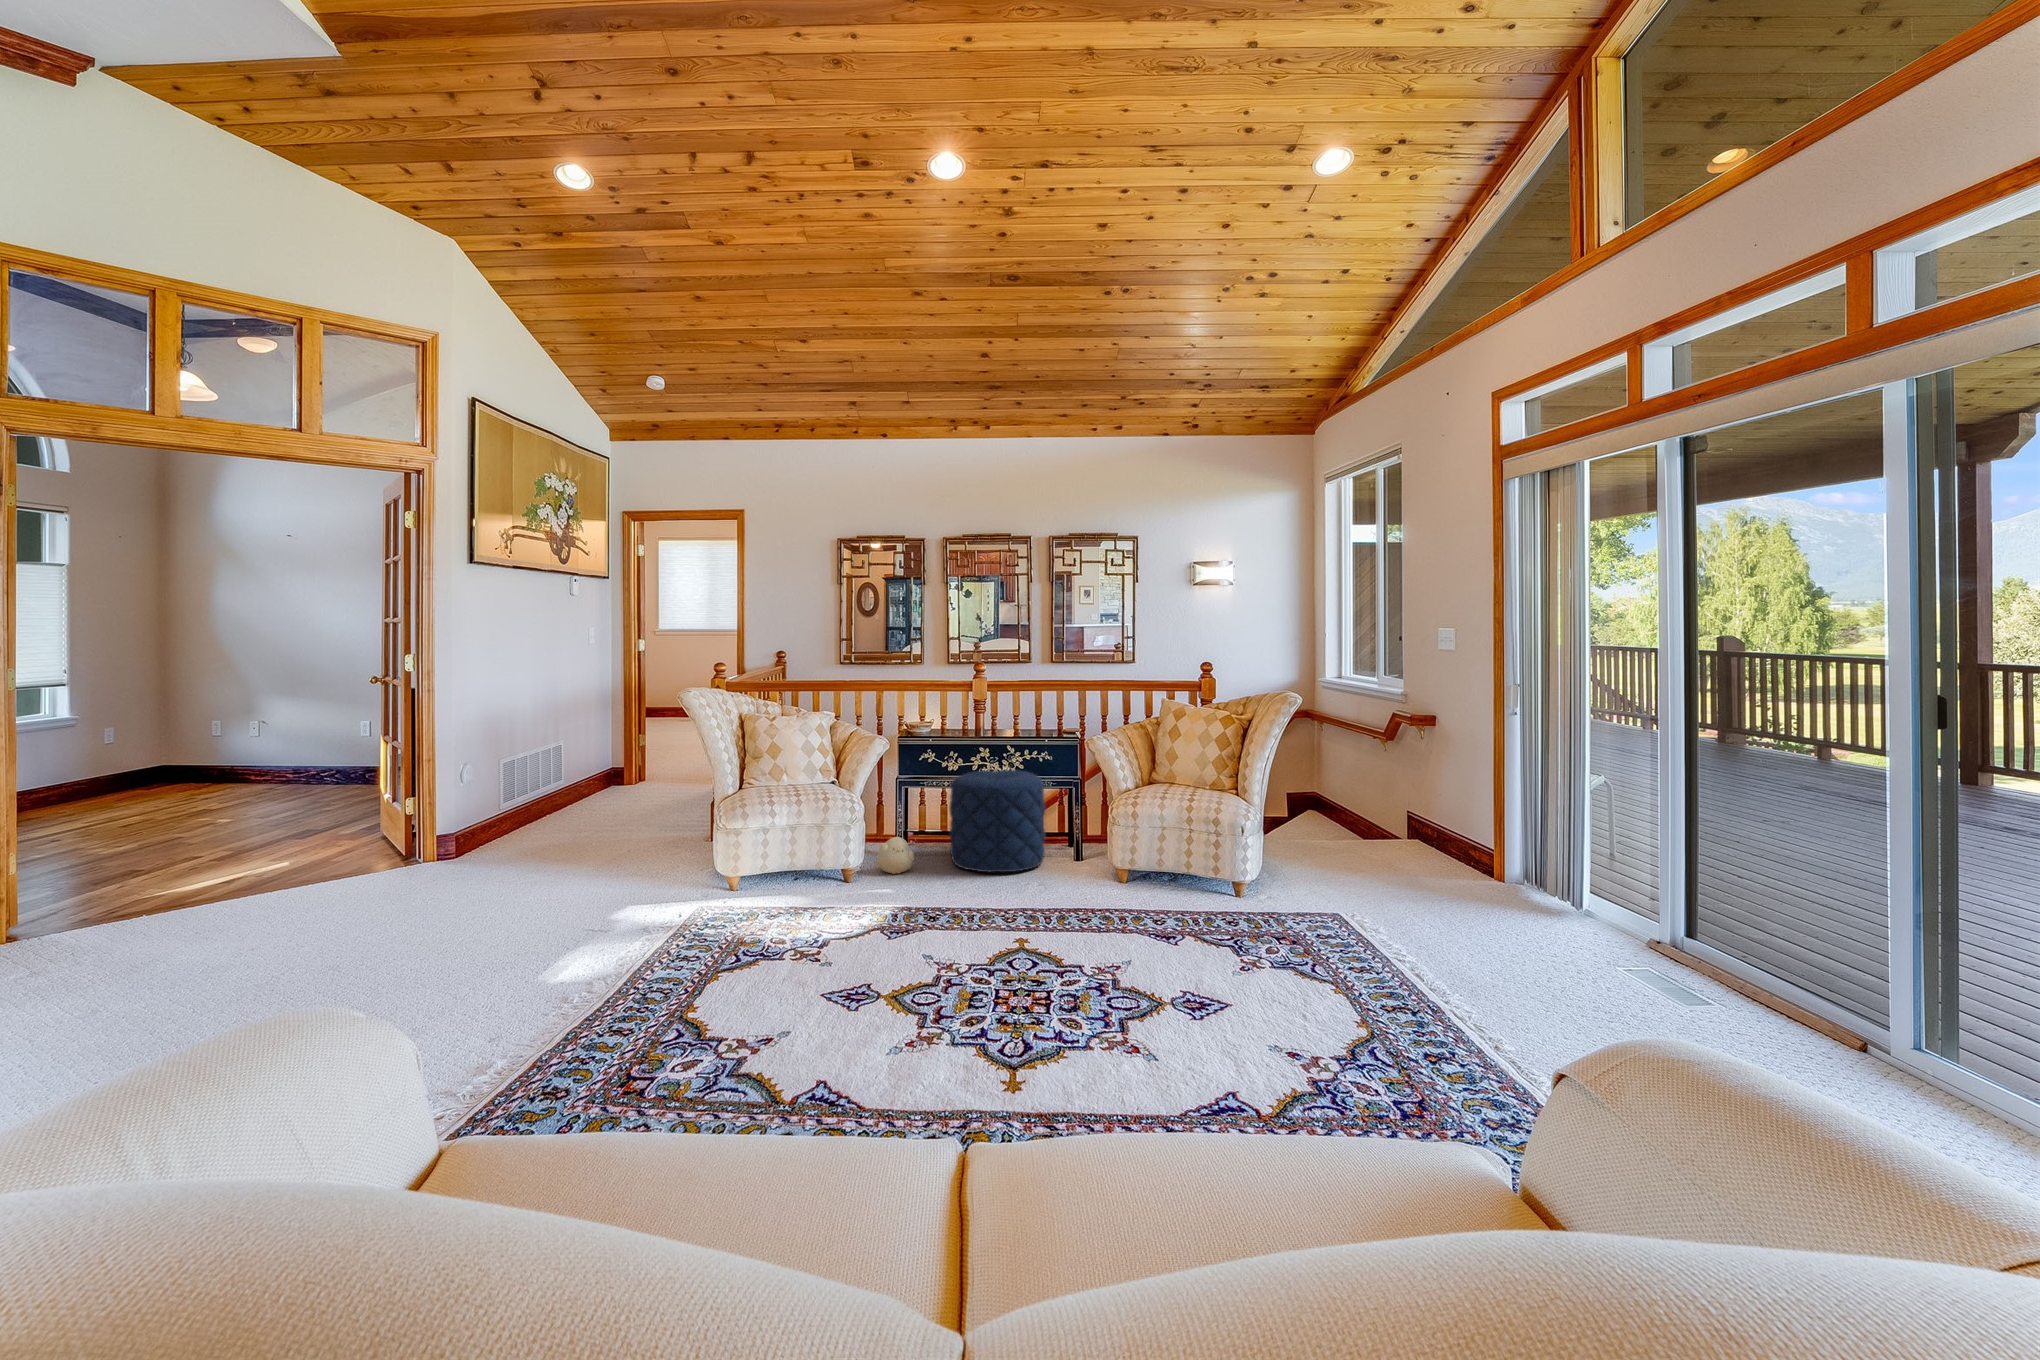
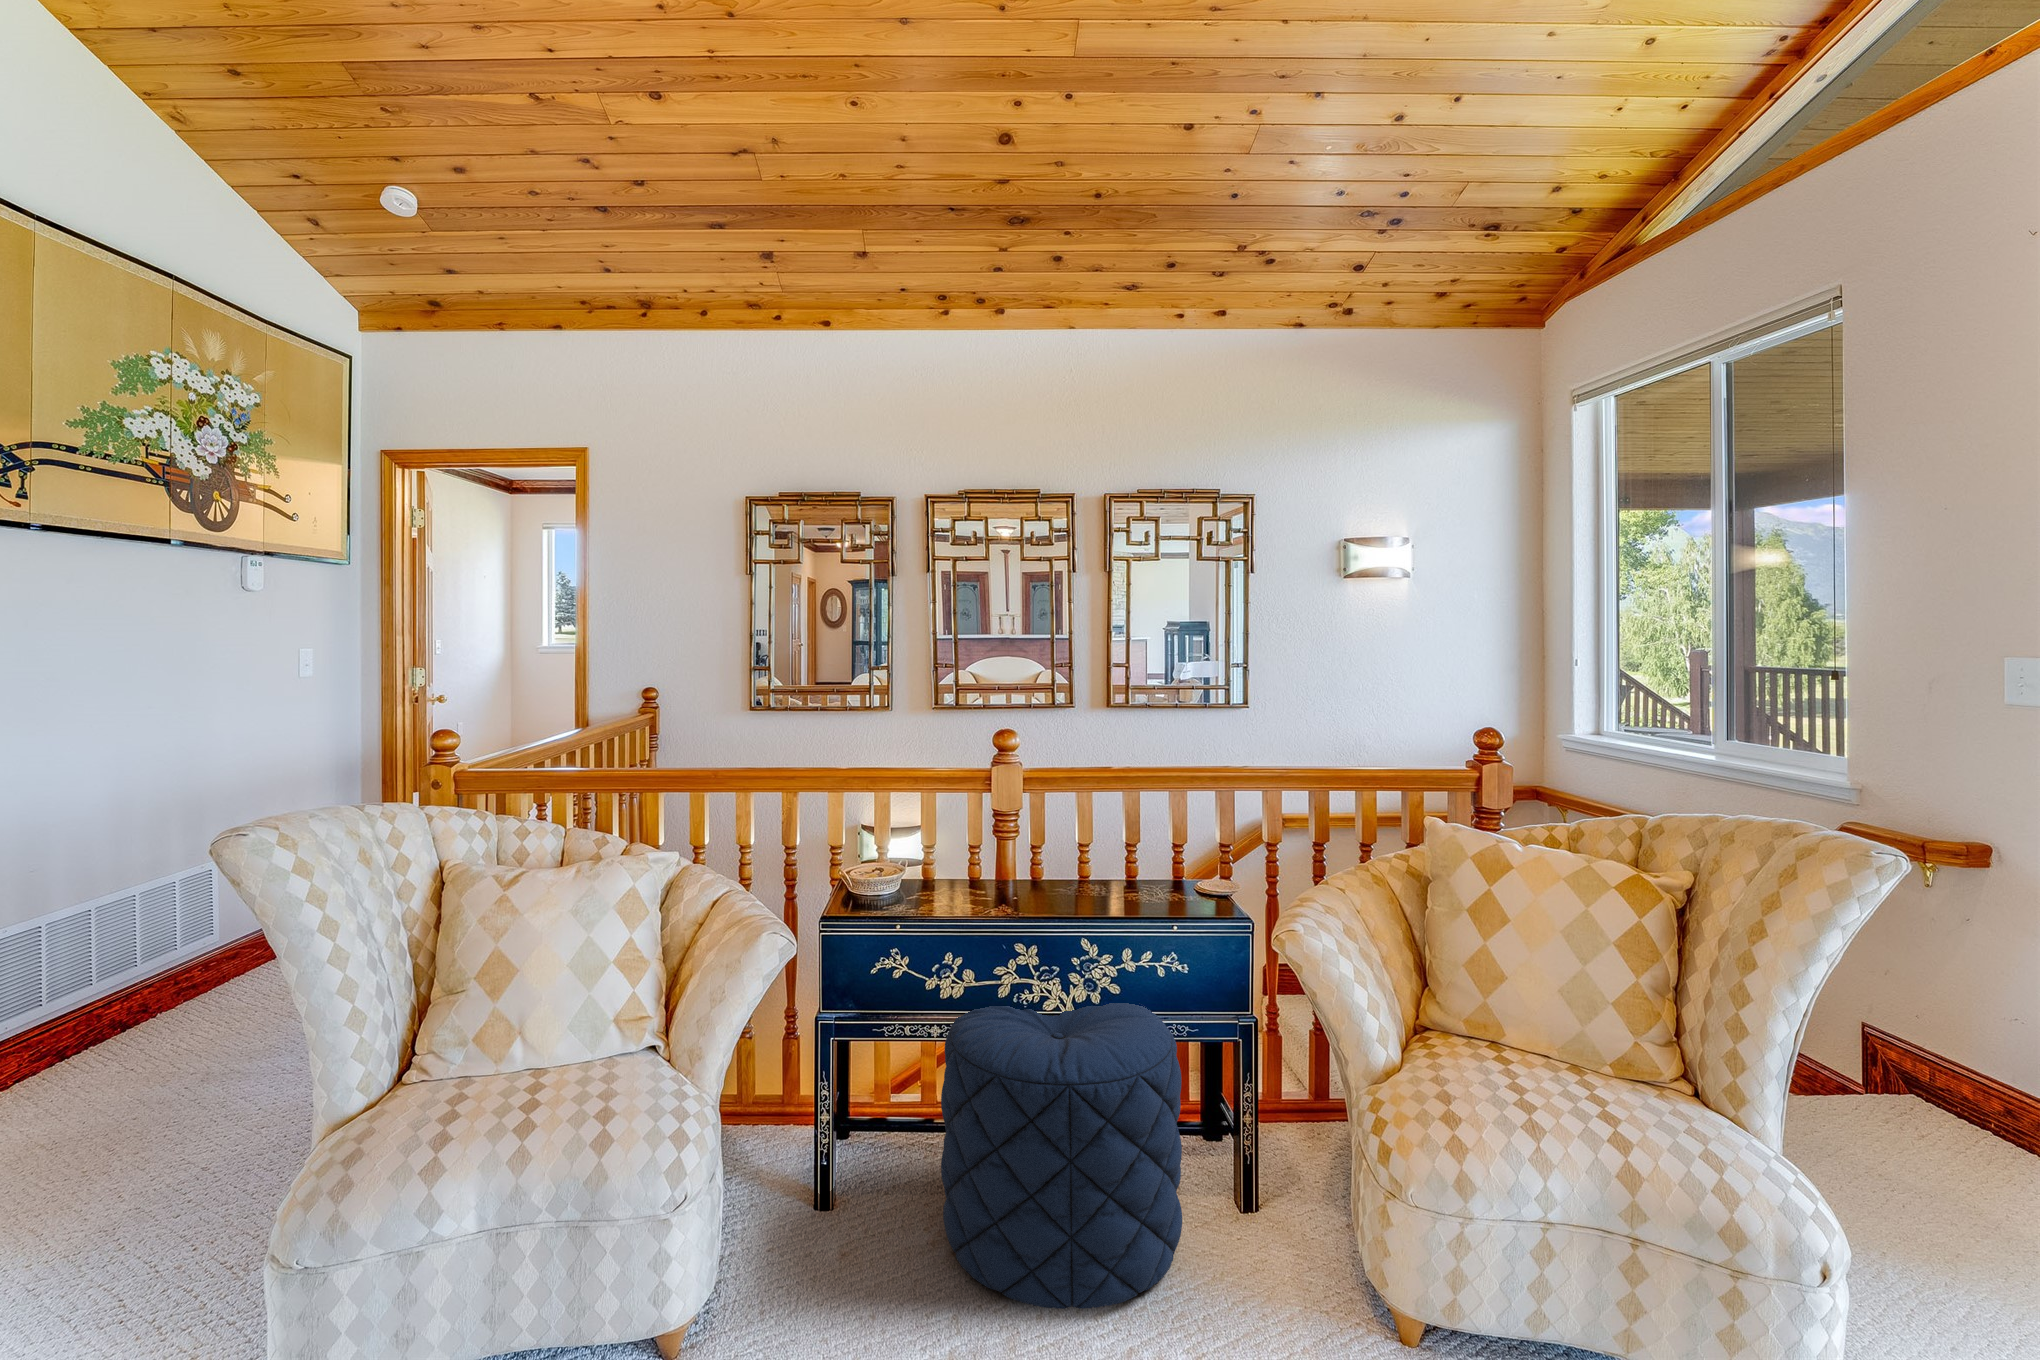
plush toy: present [877,832,916,874] -> none [752,1183,857,1308]

